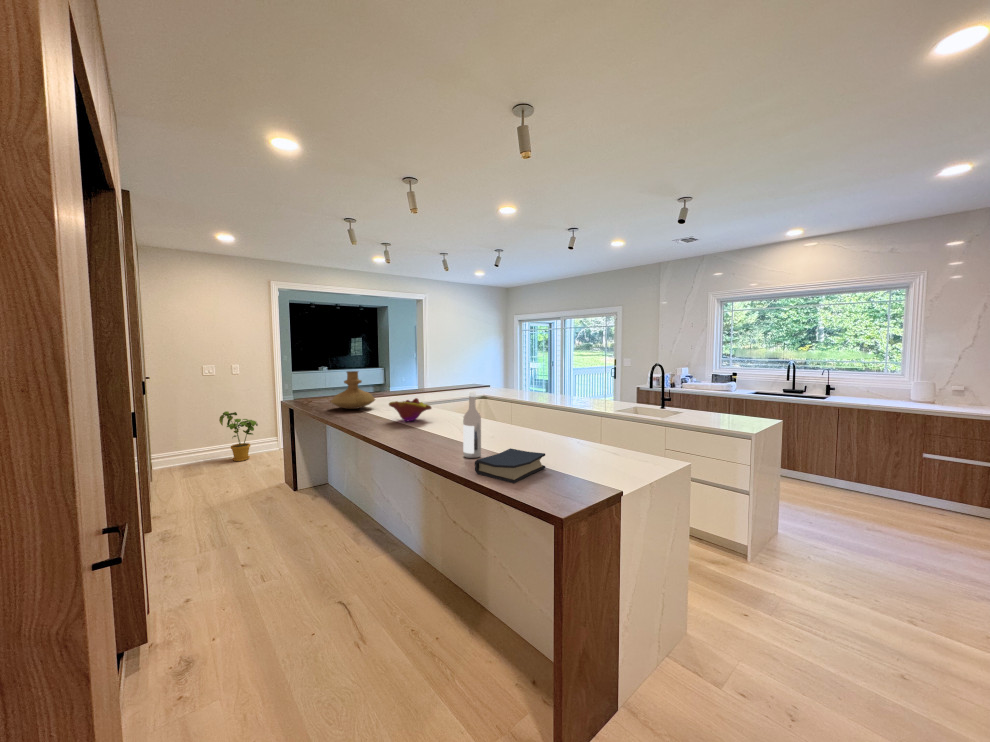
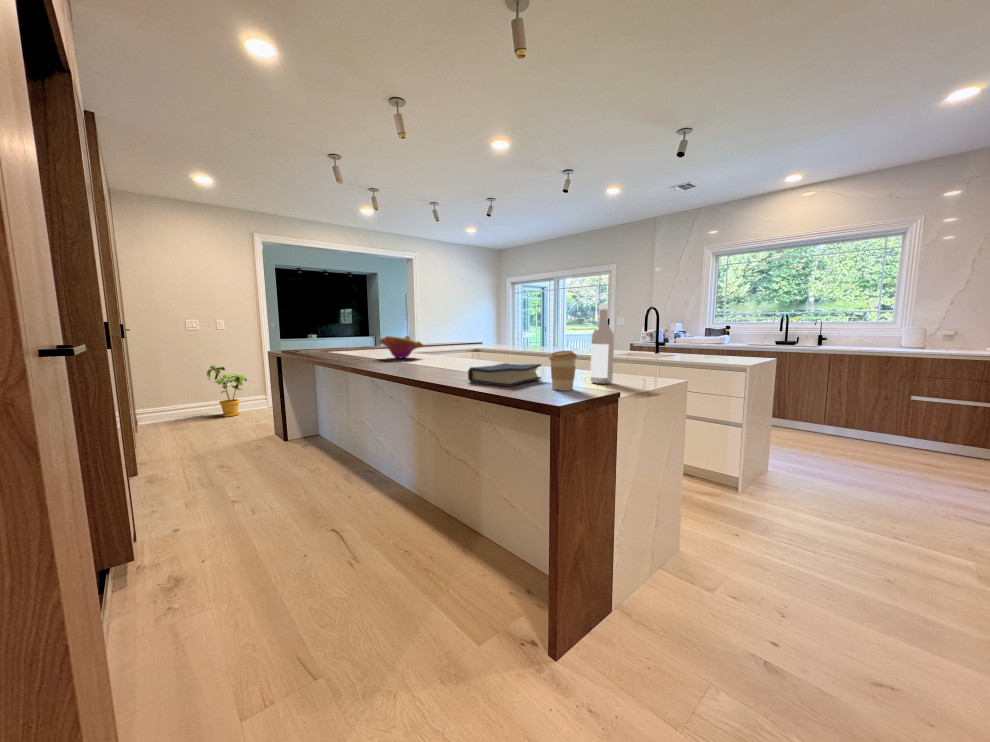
vase: present [331,371,375,409] -> none [319,314,366,353]
wine bottle: present [463,391,481,458] -> present [590,304,614,384]
coffee cup: none [552,451,579,492] -> present [549,351,577,390]

